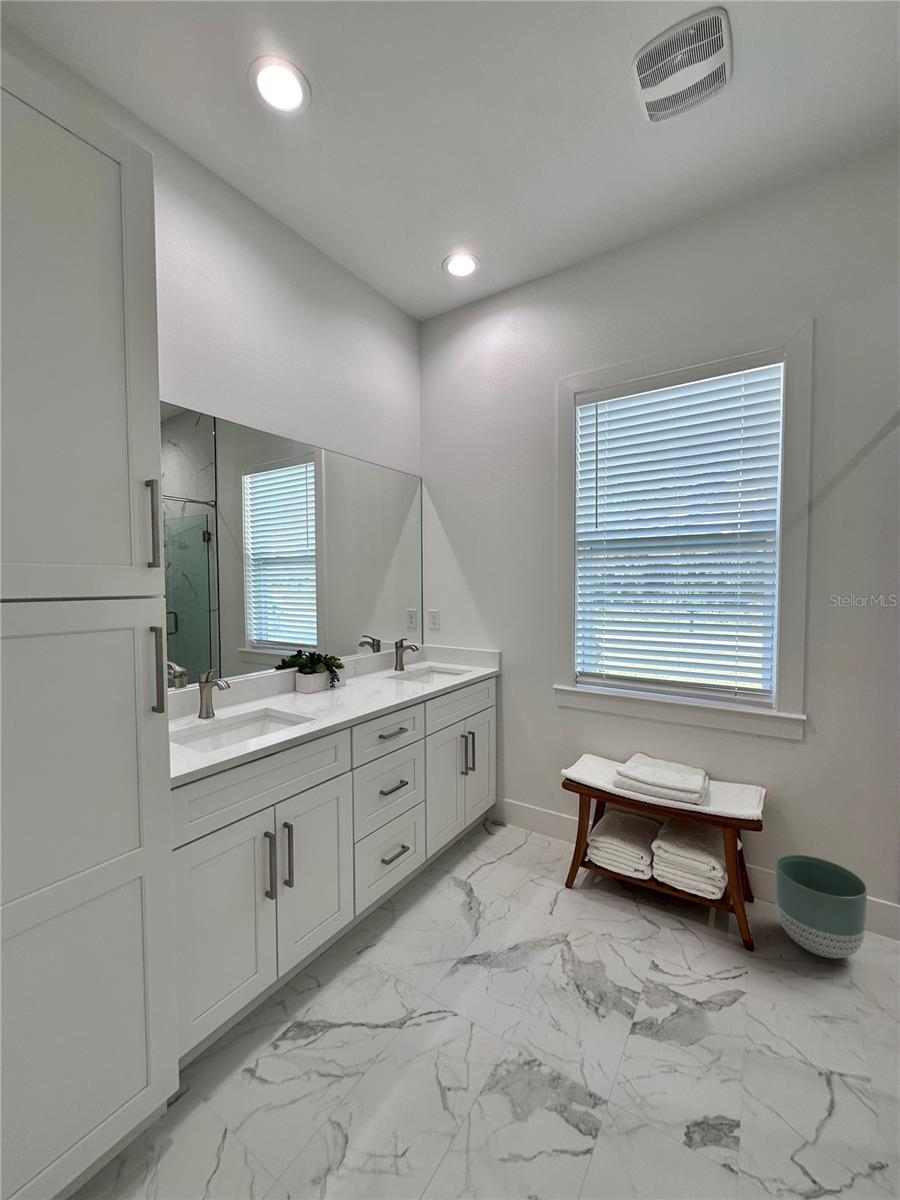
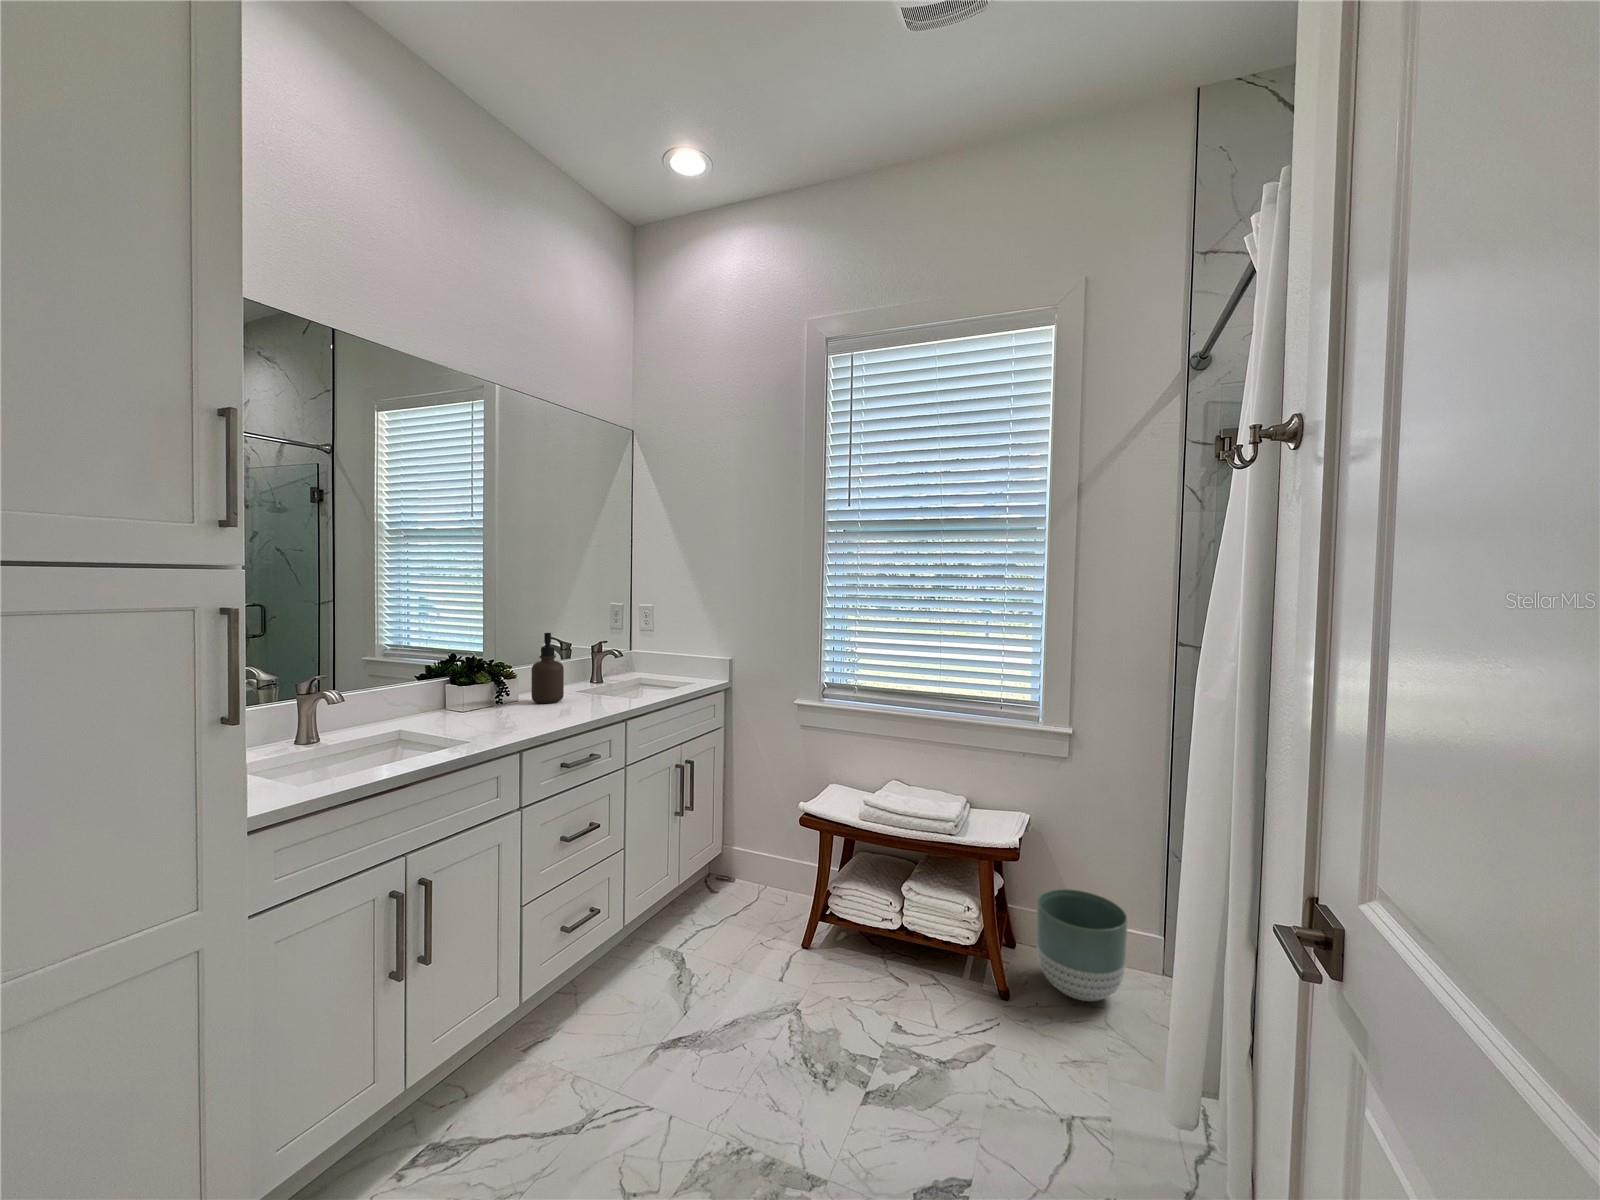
soap dispenser: none [355,633,377,686] -> present [531,633,564,703]

